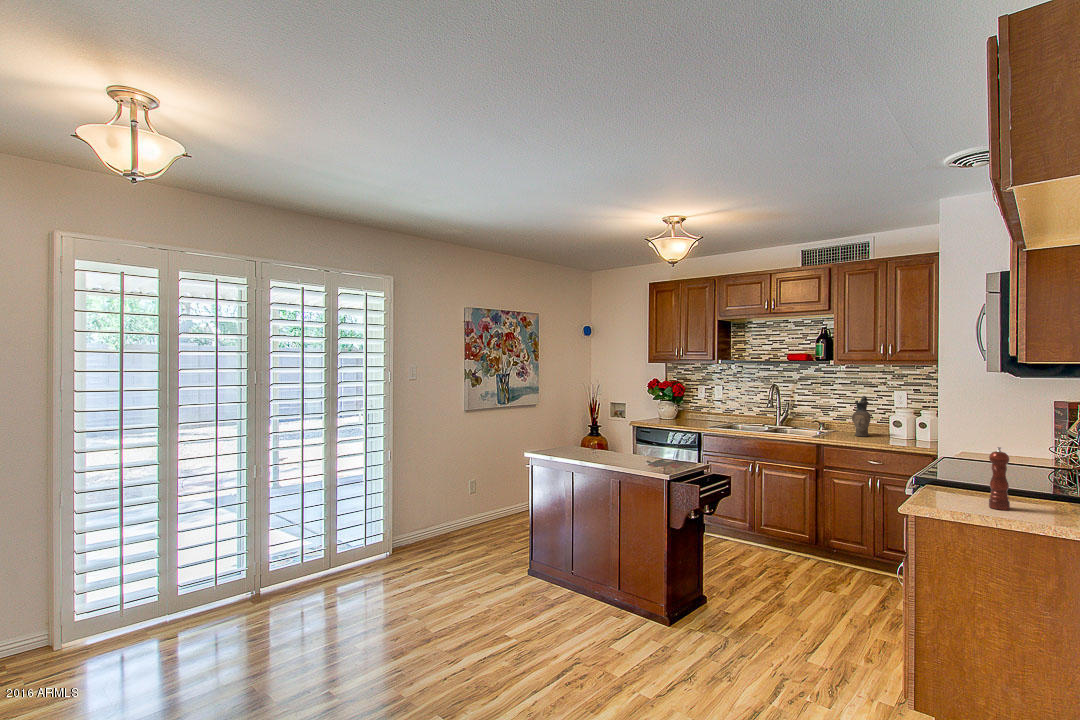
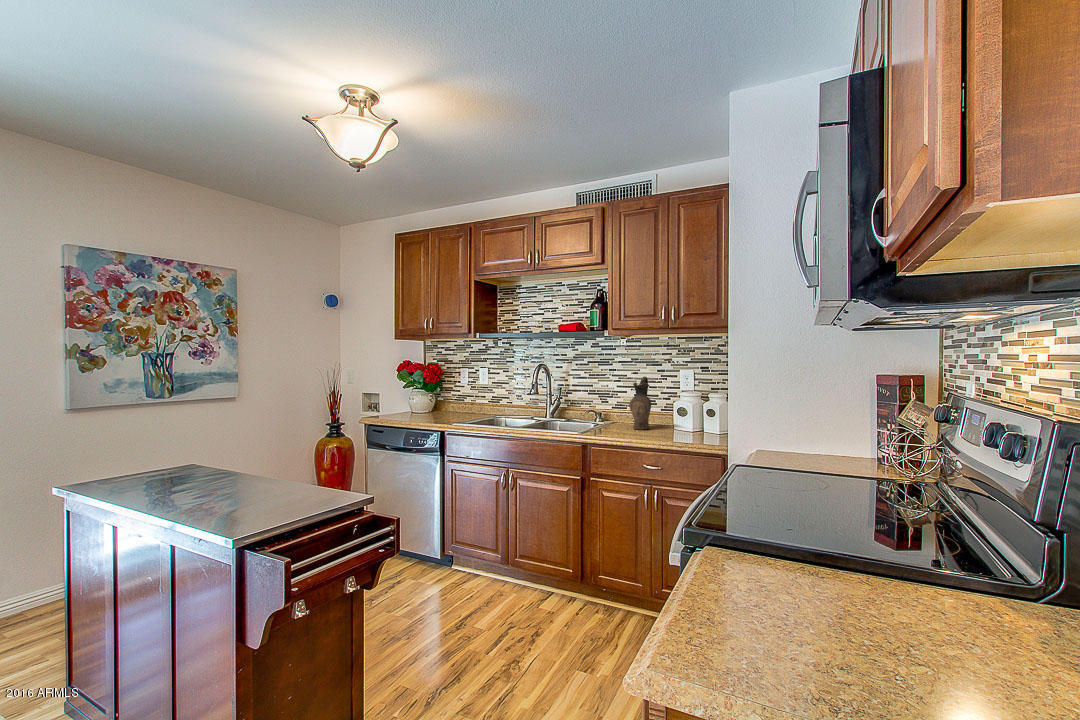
pepper mill: present [989,447,1010,510] -> none [879,498,938,691]

